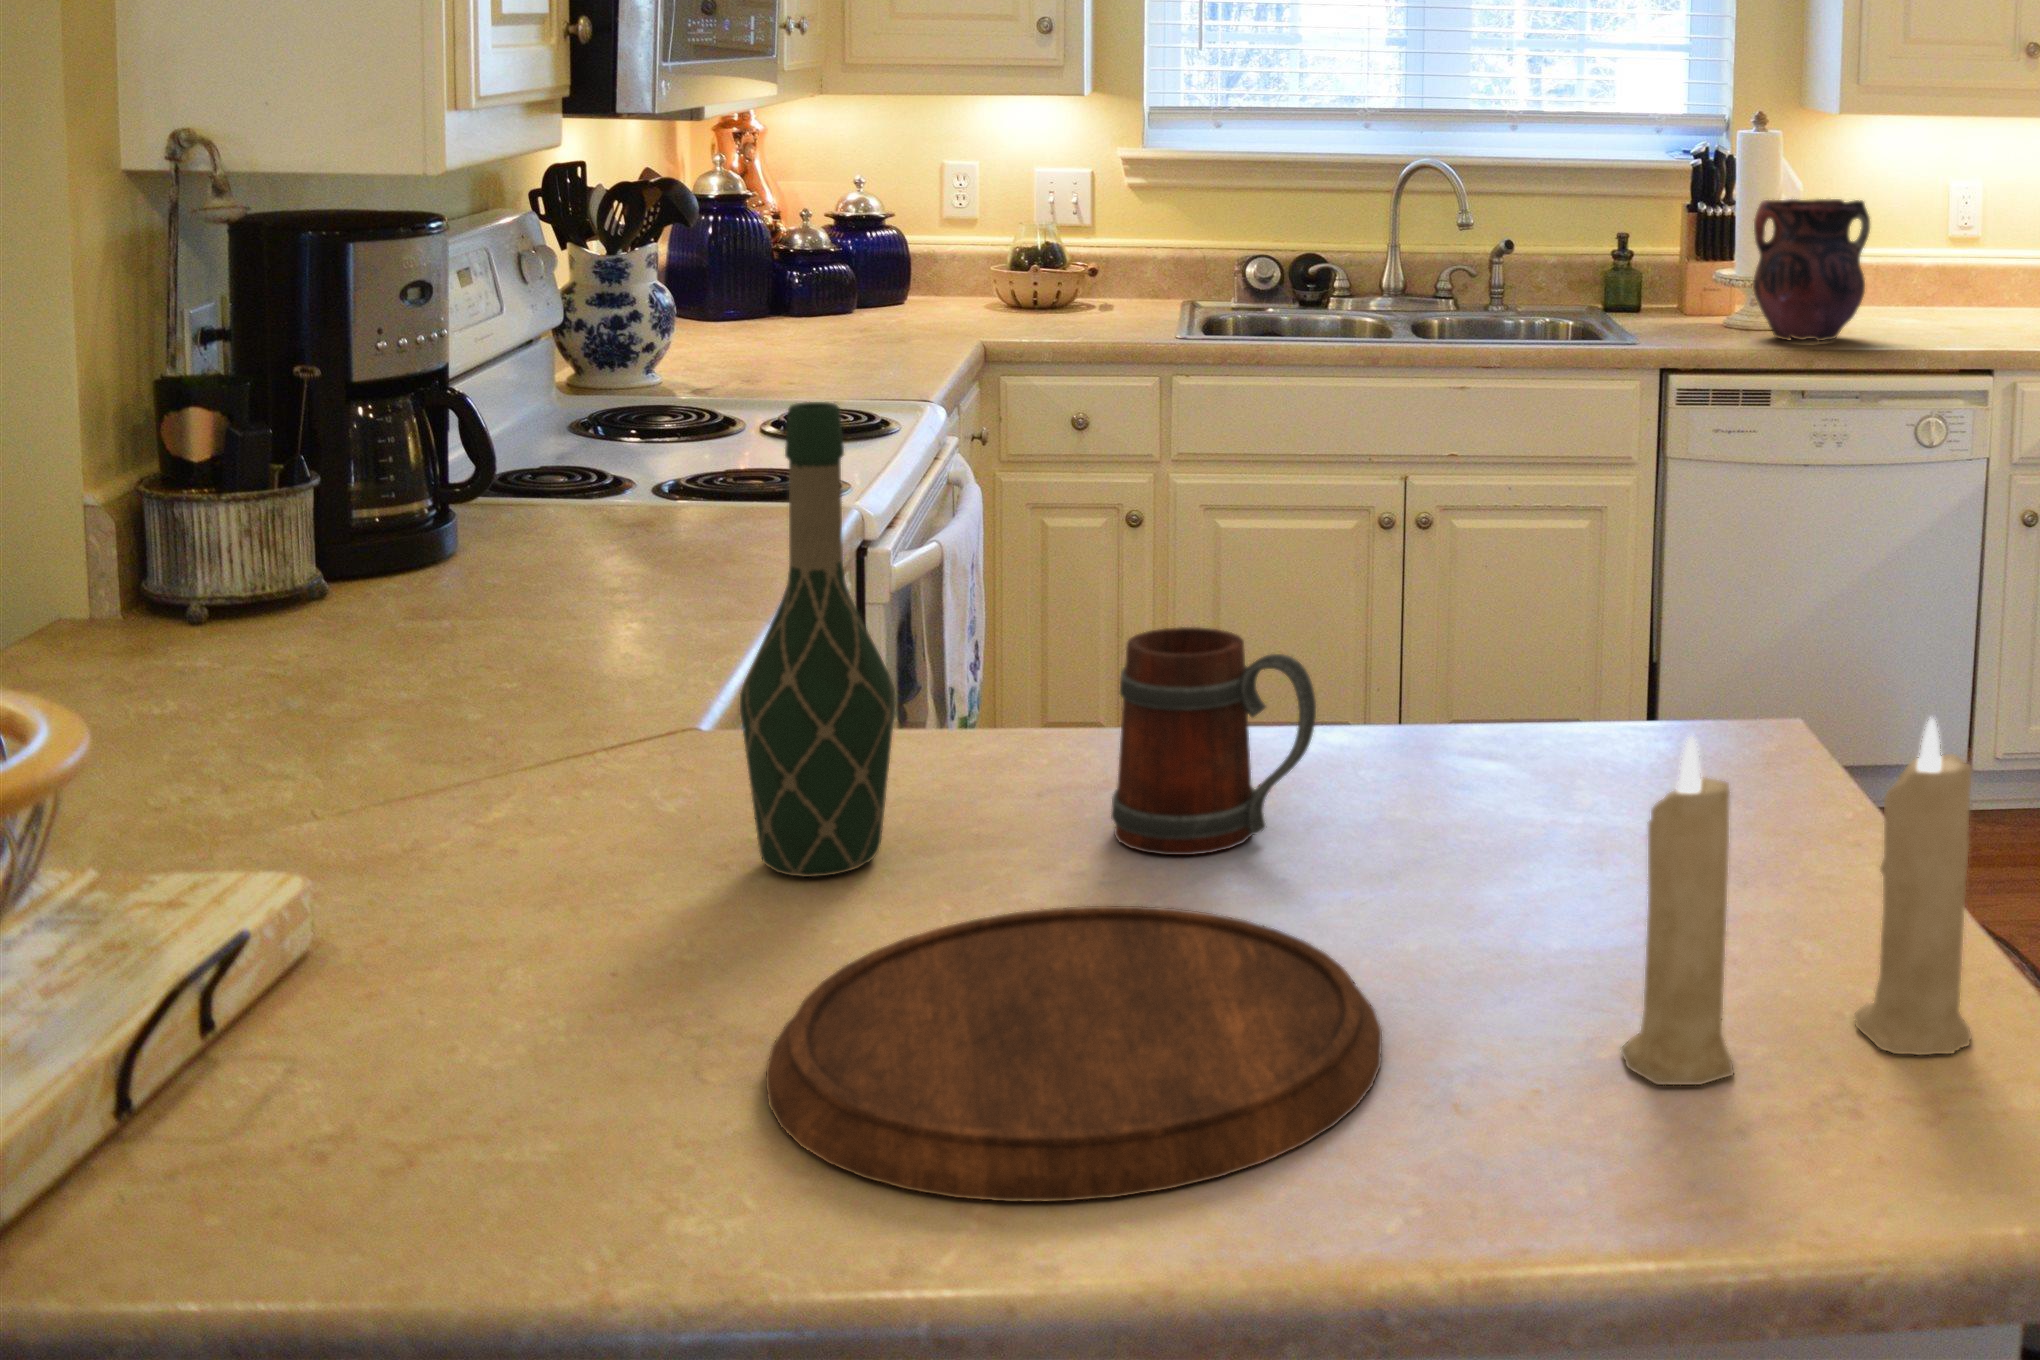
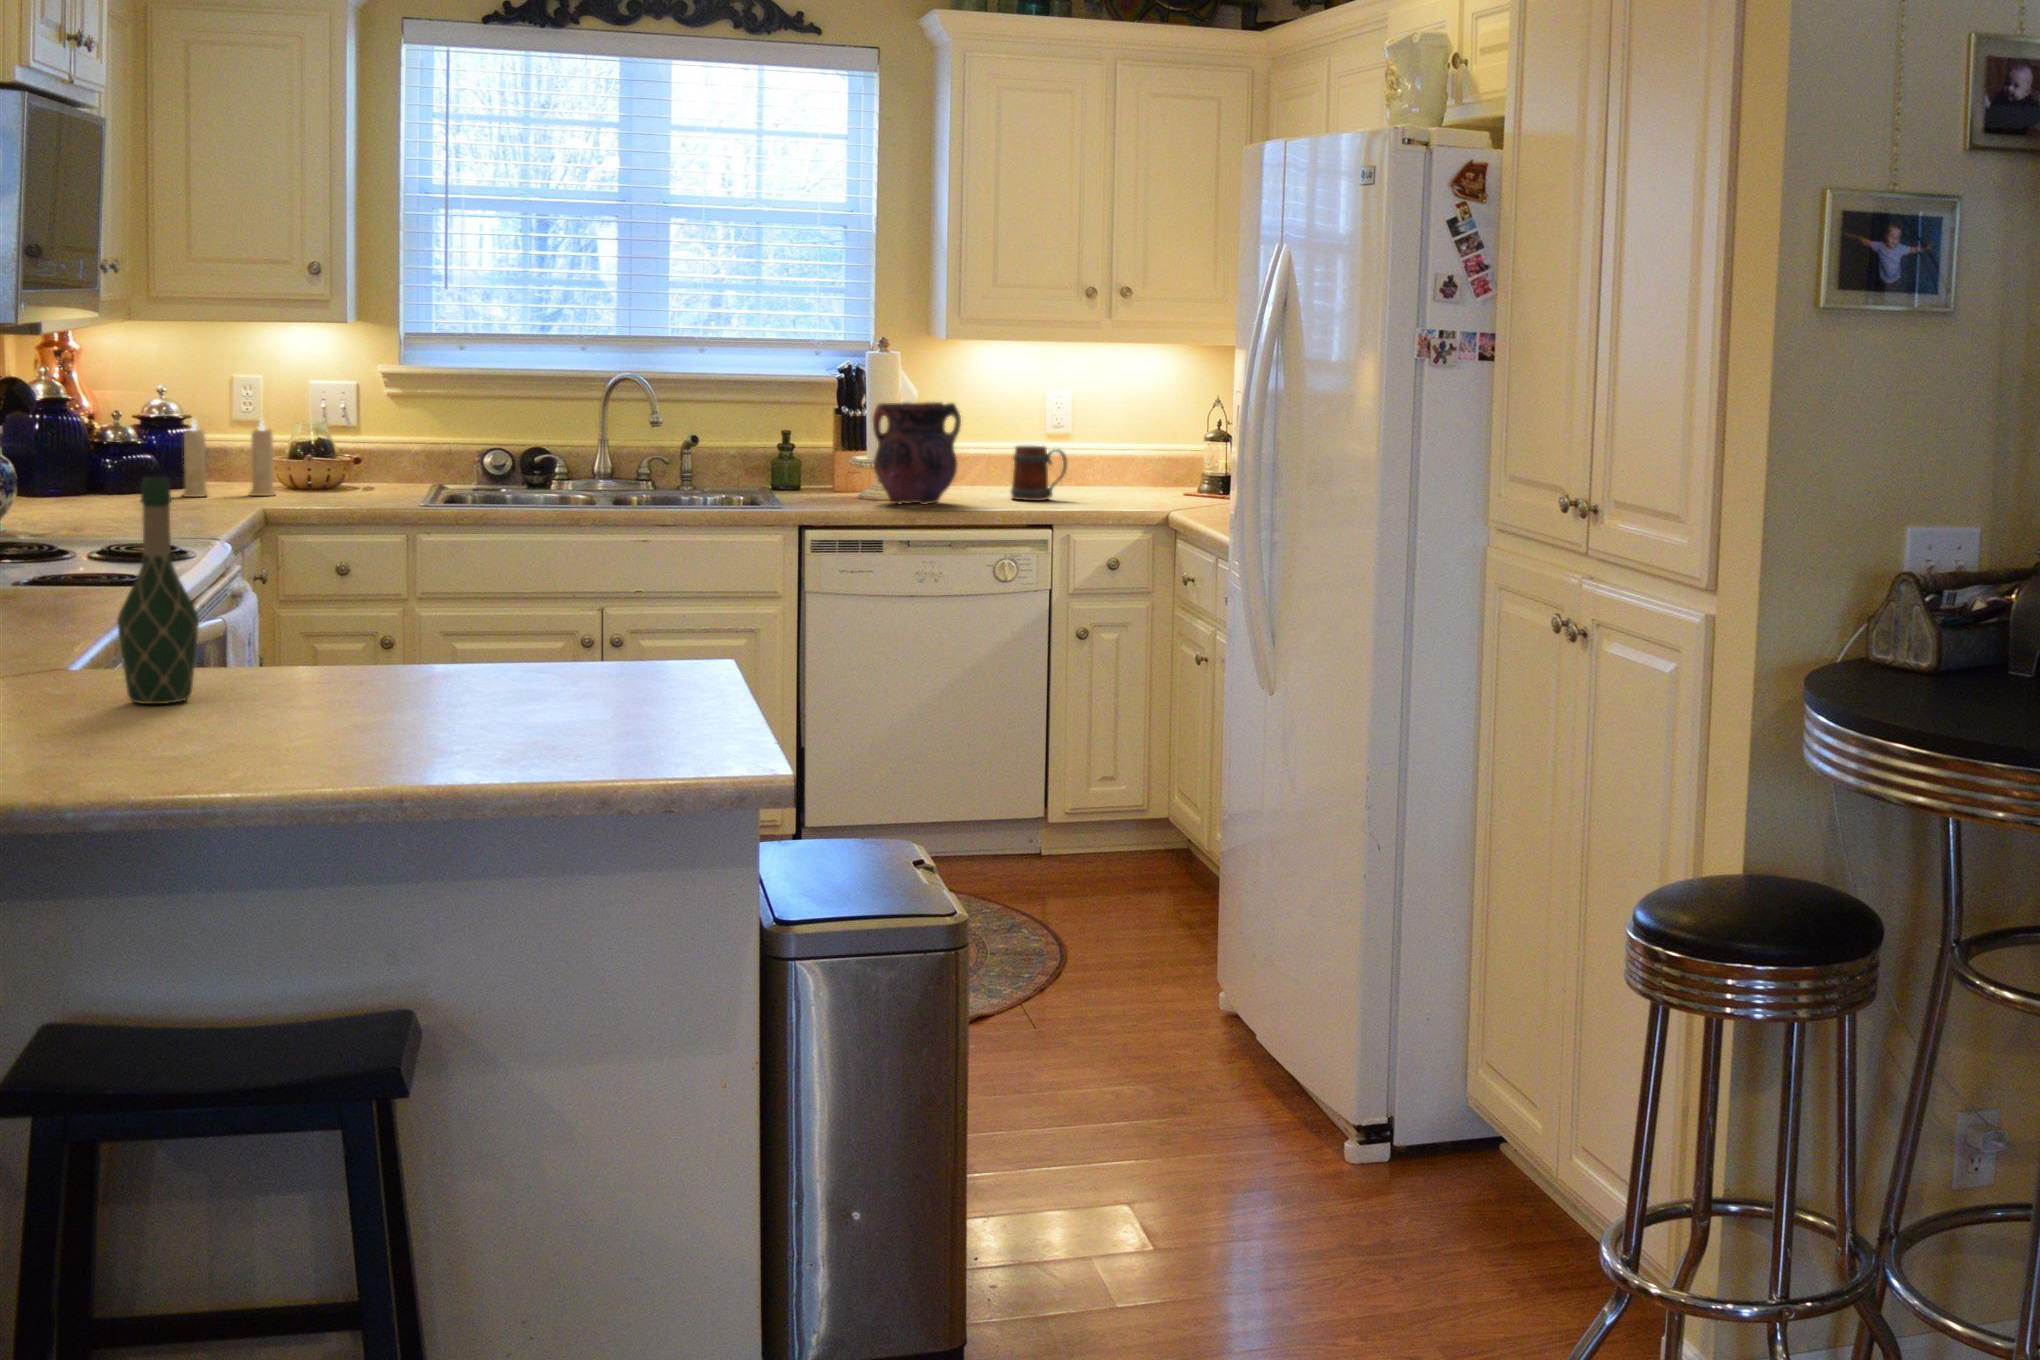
mug: present [1111,627,1316,855] -> present [1011,446,1067,501]
candle: present [1621,717,1972,1085] -> present [183,420,275,497]
cutting board: present [766,906,1382,1202] -> none [142,698,426,764]

